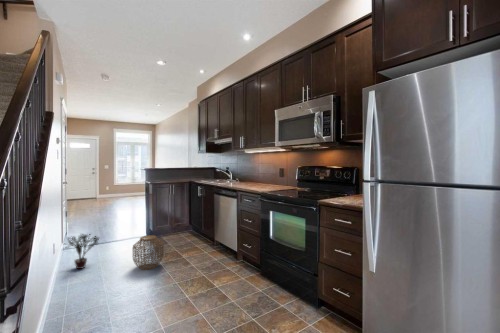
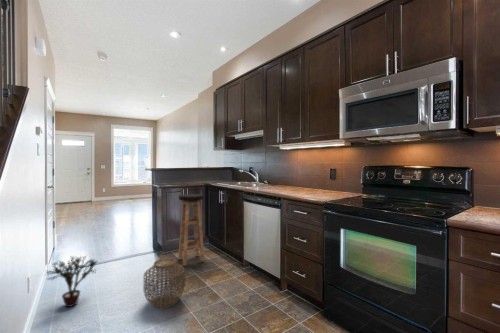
bar stool: none [164,189,185,245] -> present [178,194,205,266]

